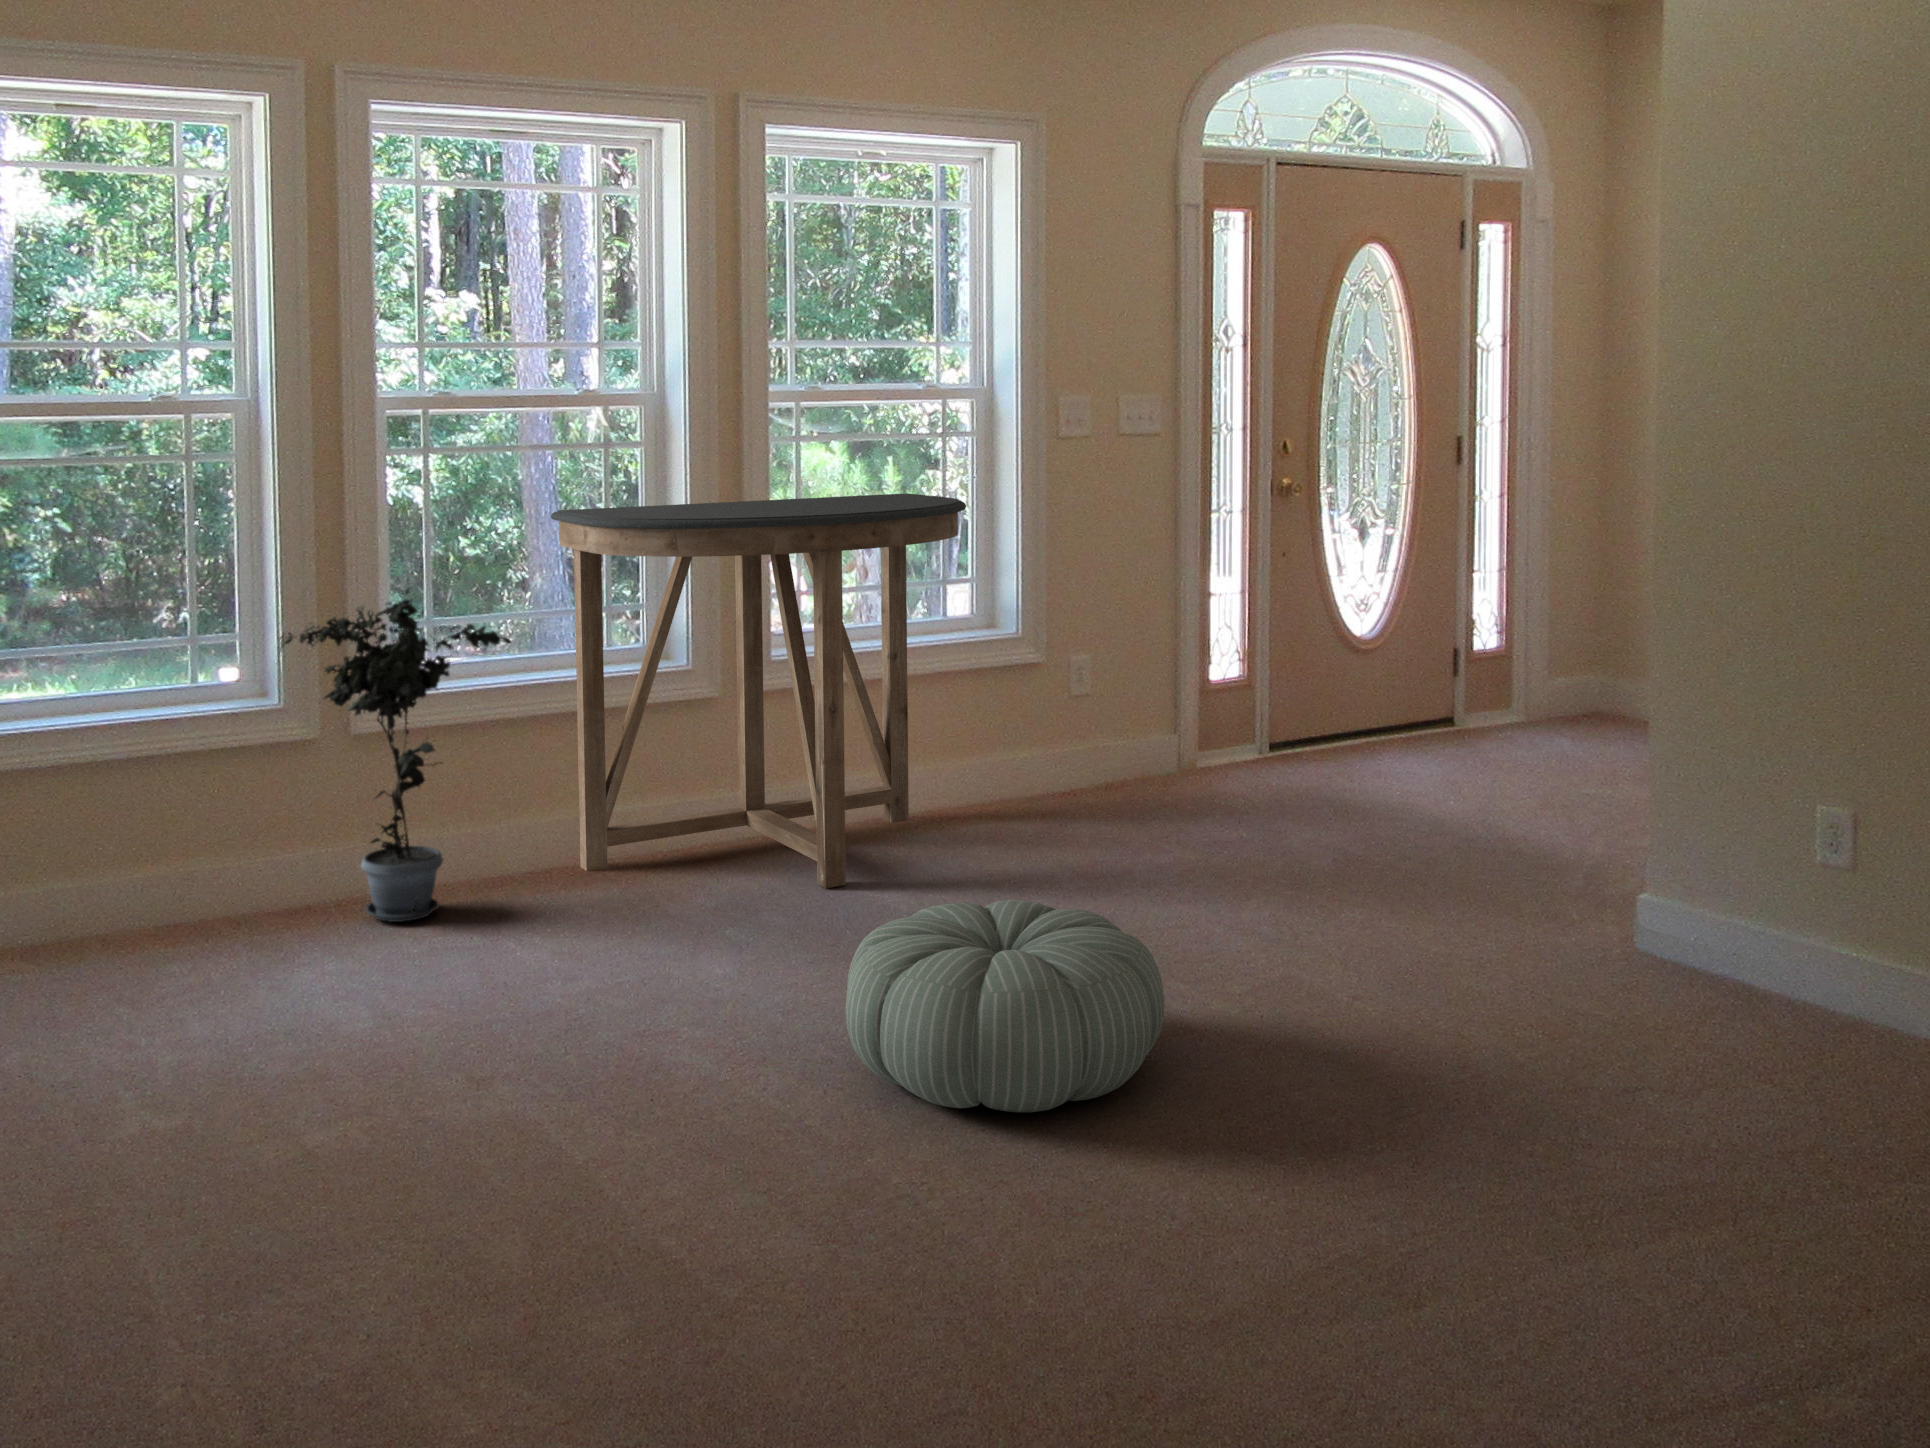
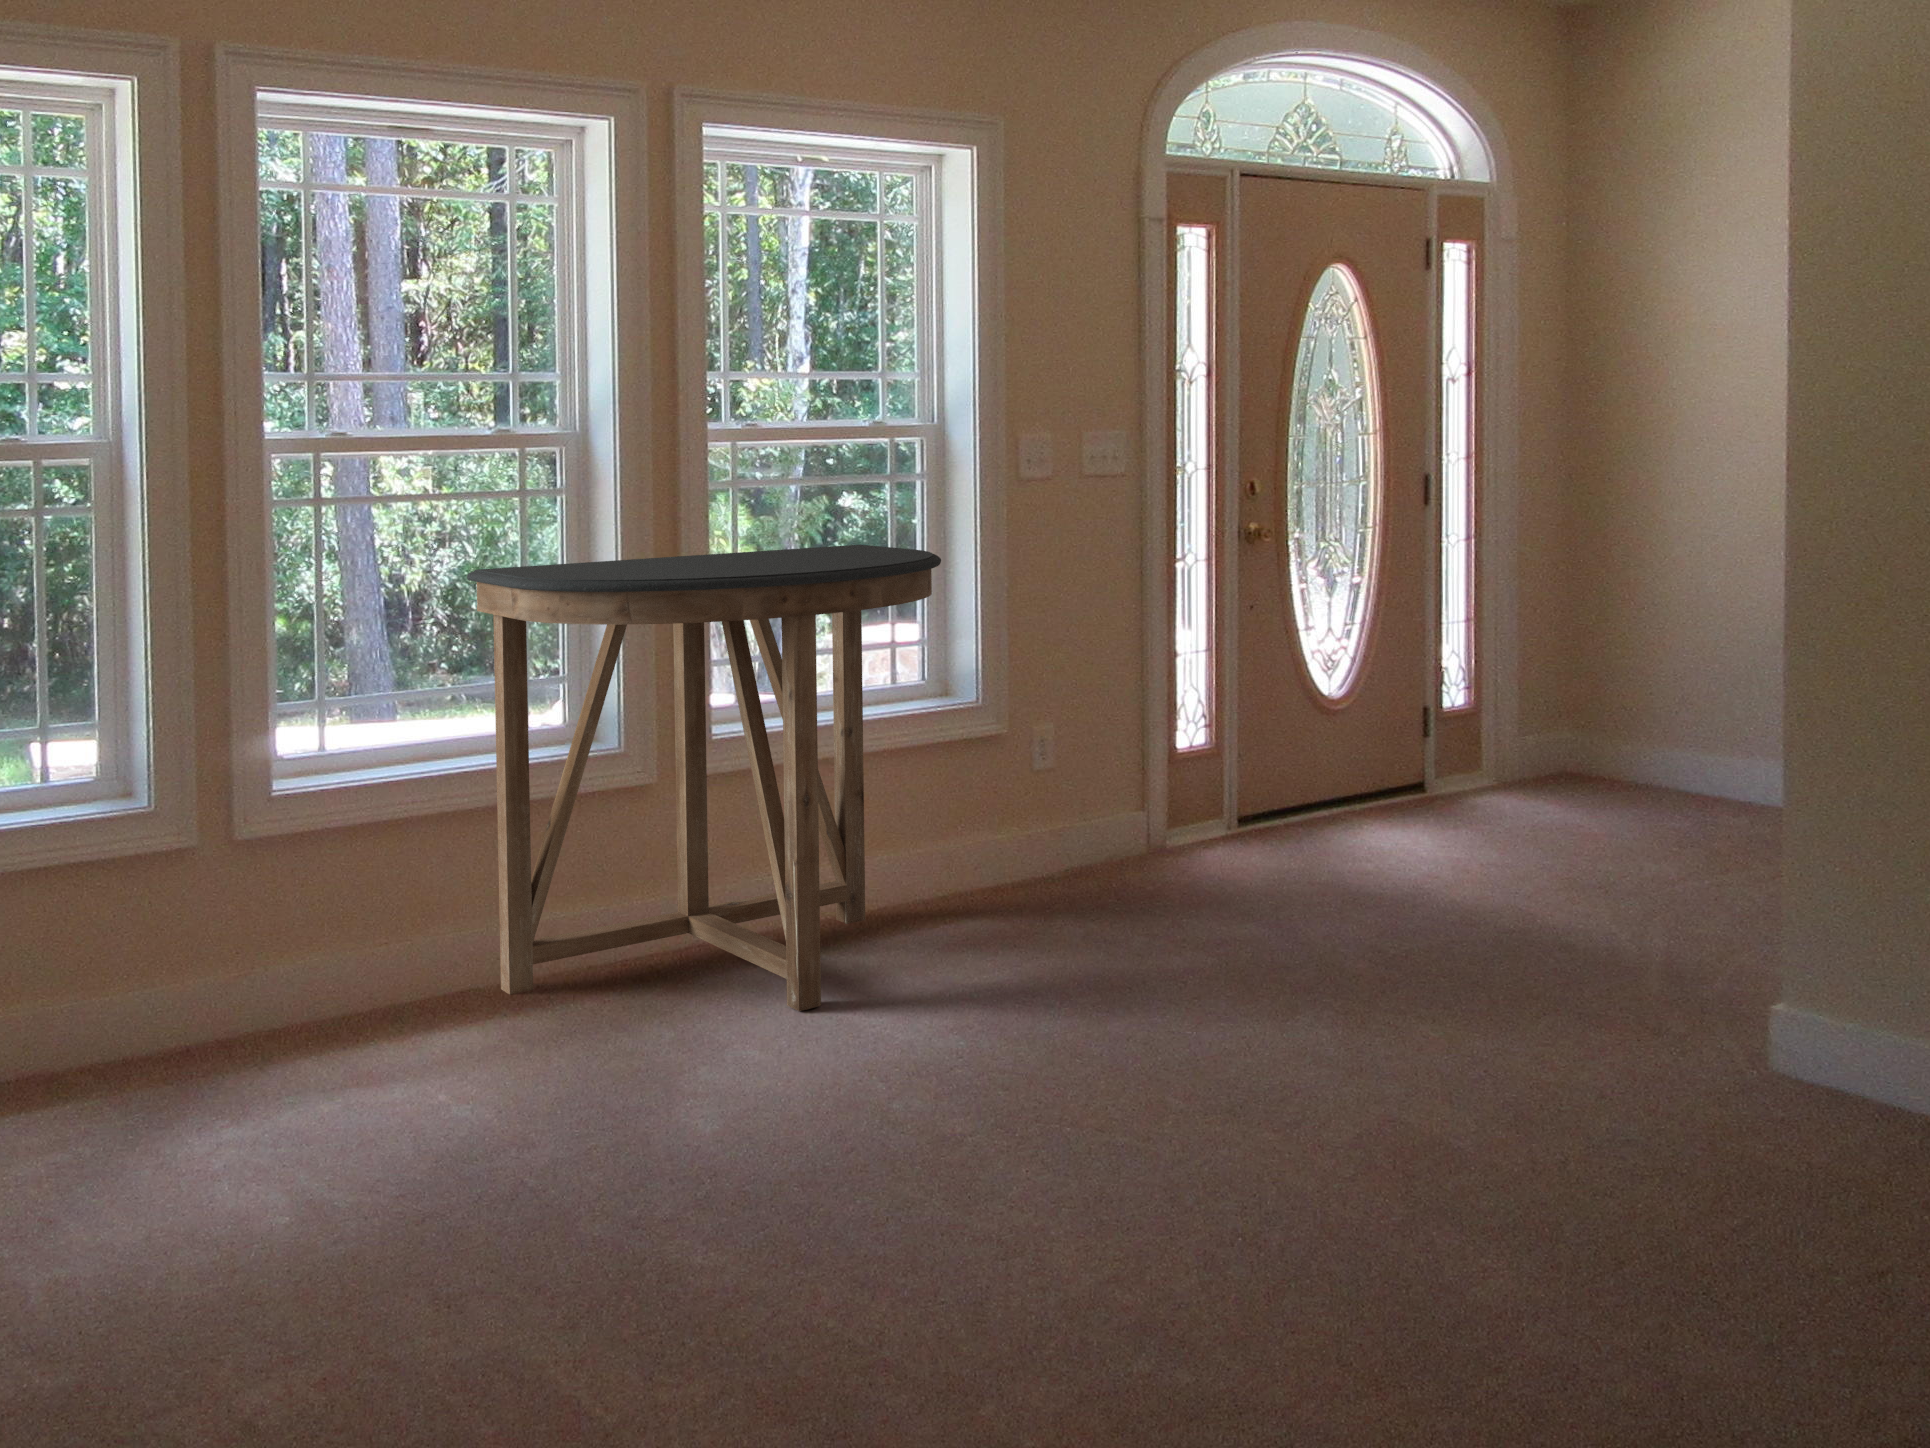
potted plant: present [279,589,512,922] -> none [154,665,436,1069]
pouf: present [845,900,1164,1112] -> none [898,1040,1292,1322]

